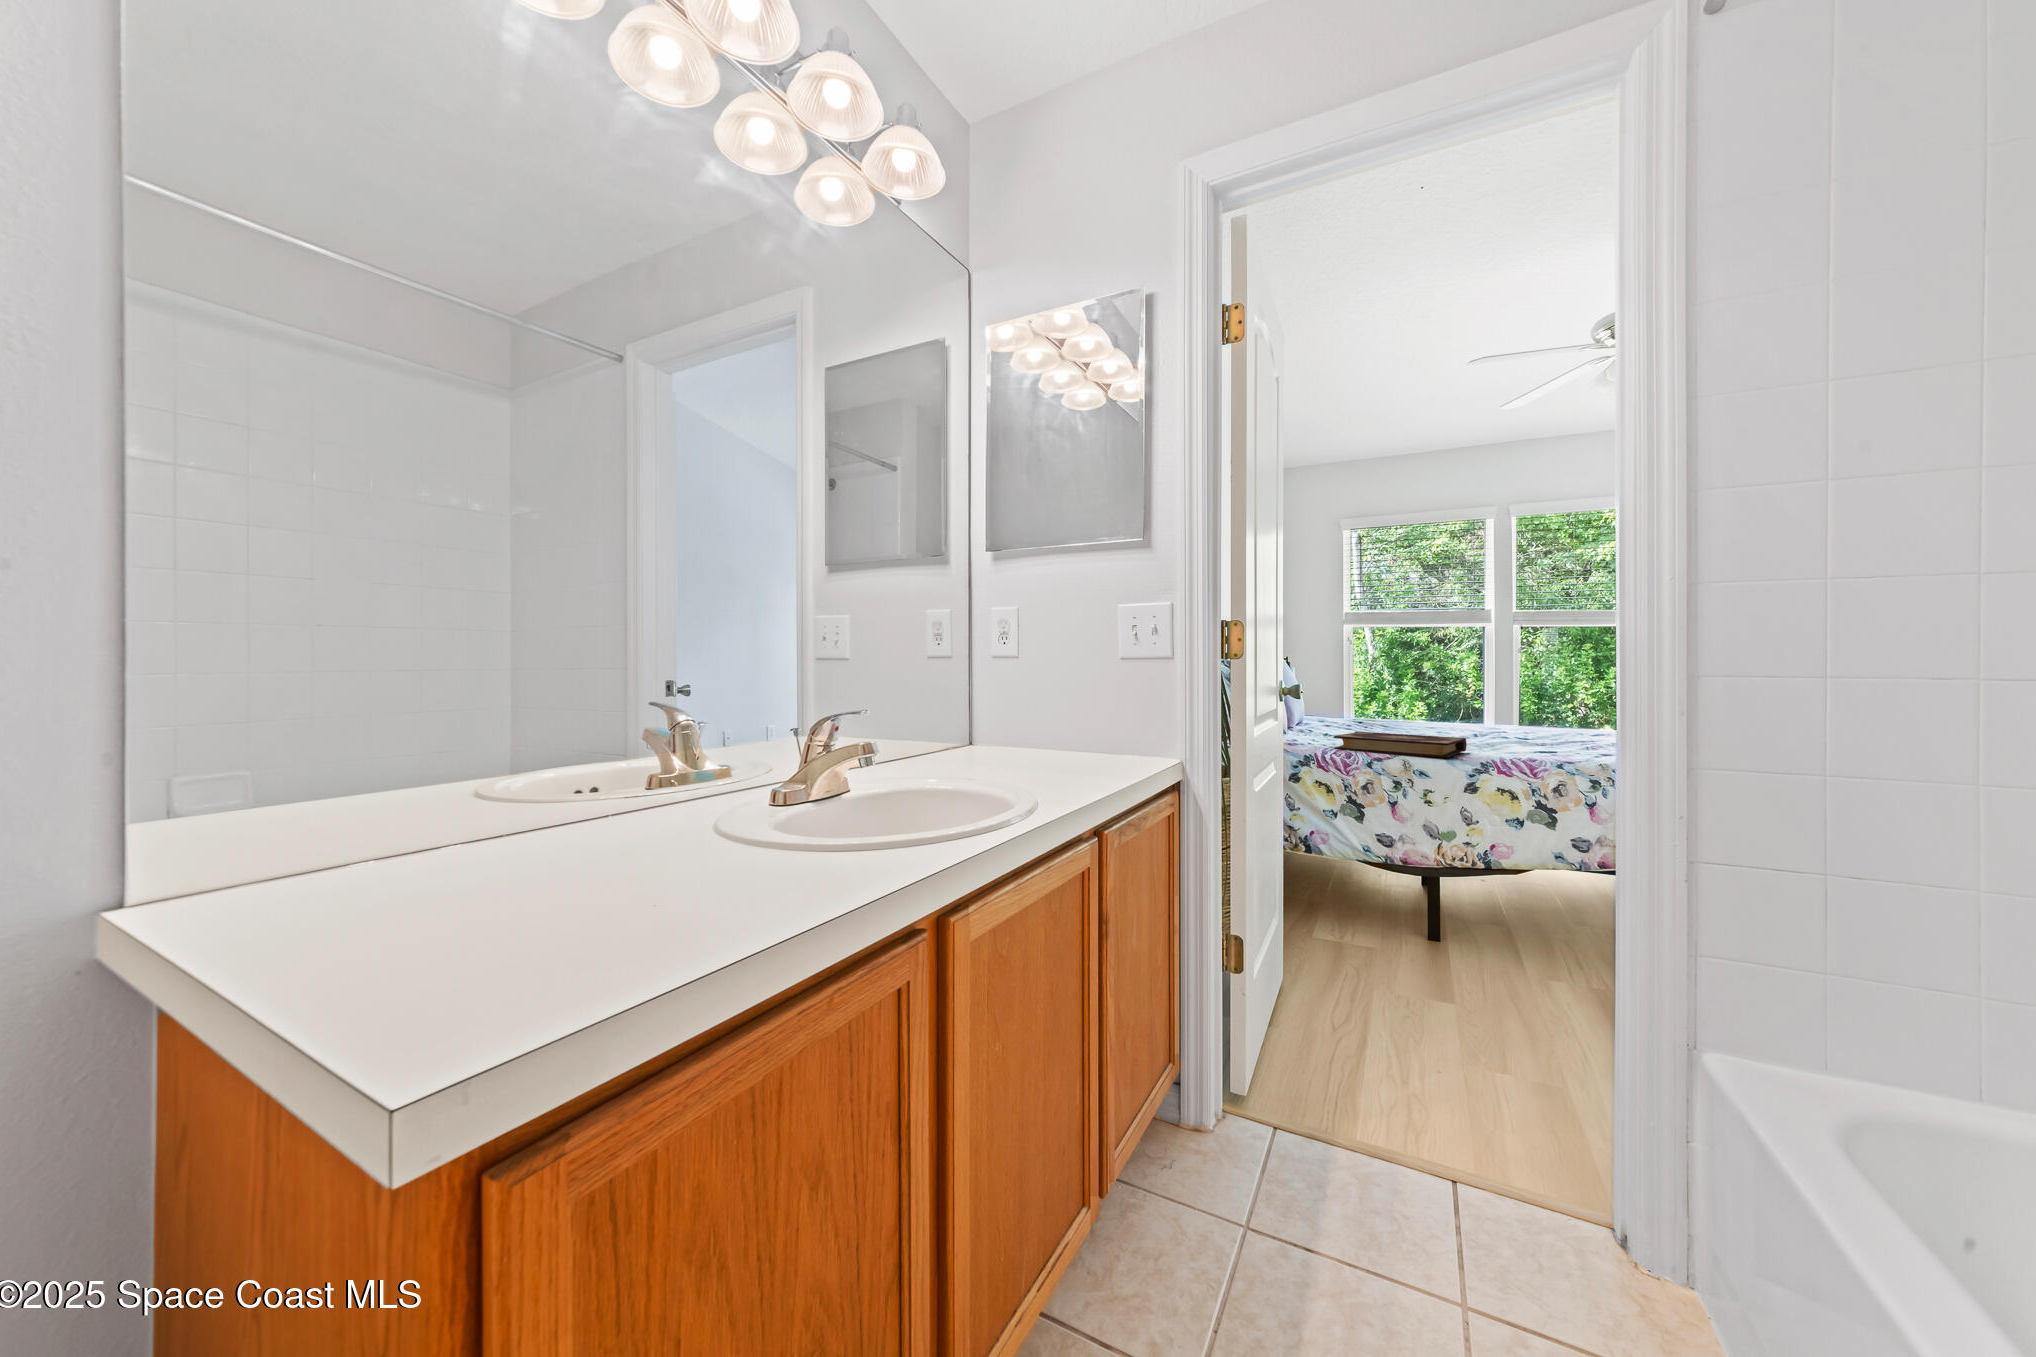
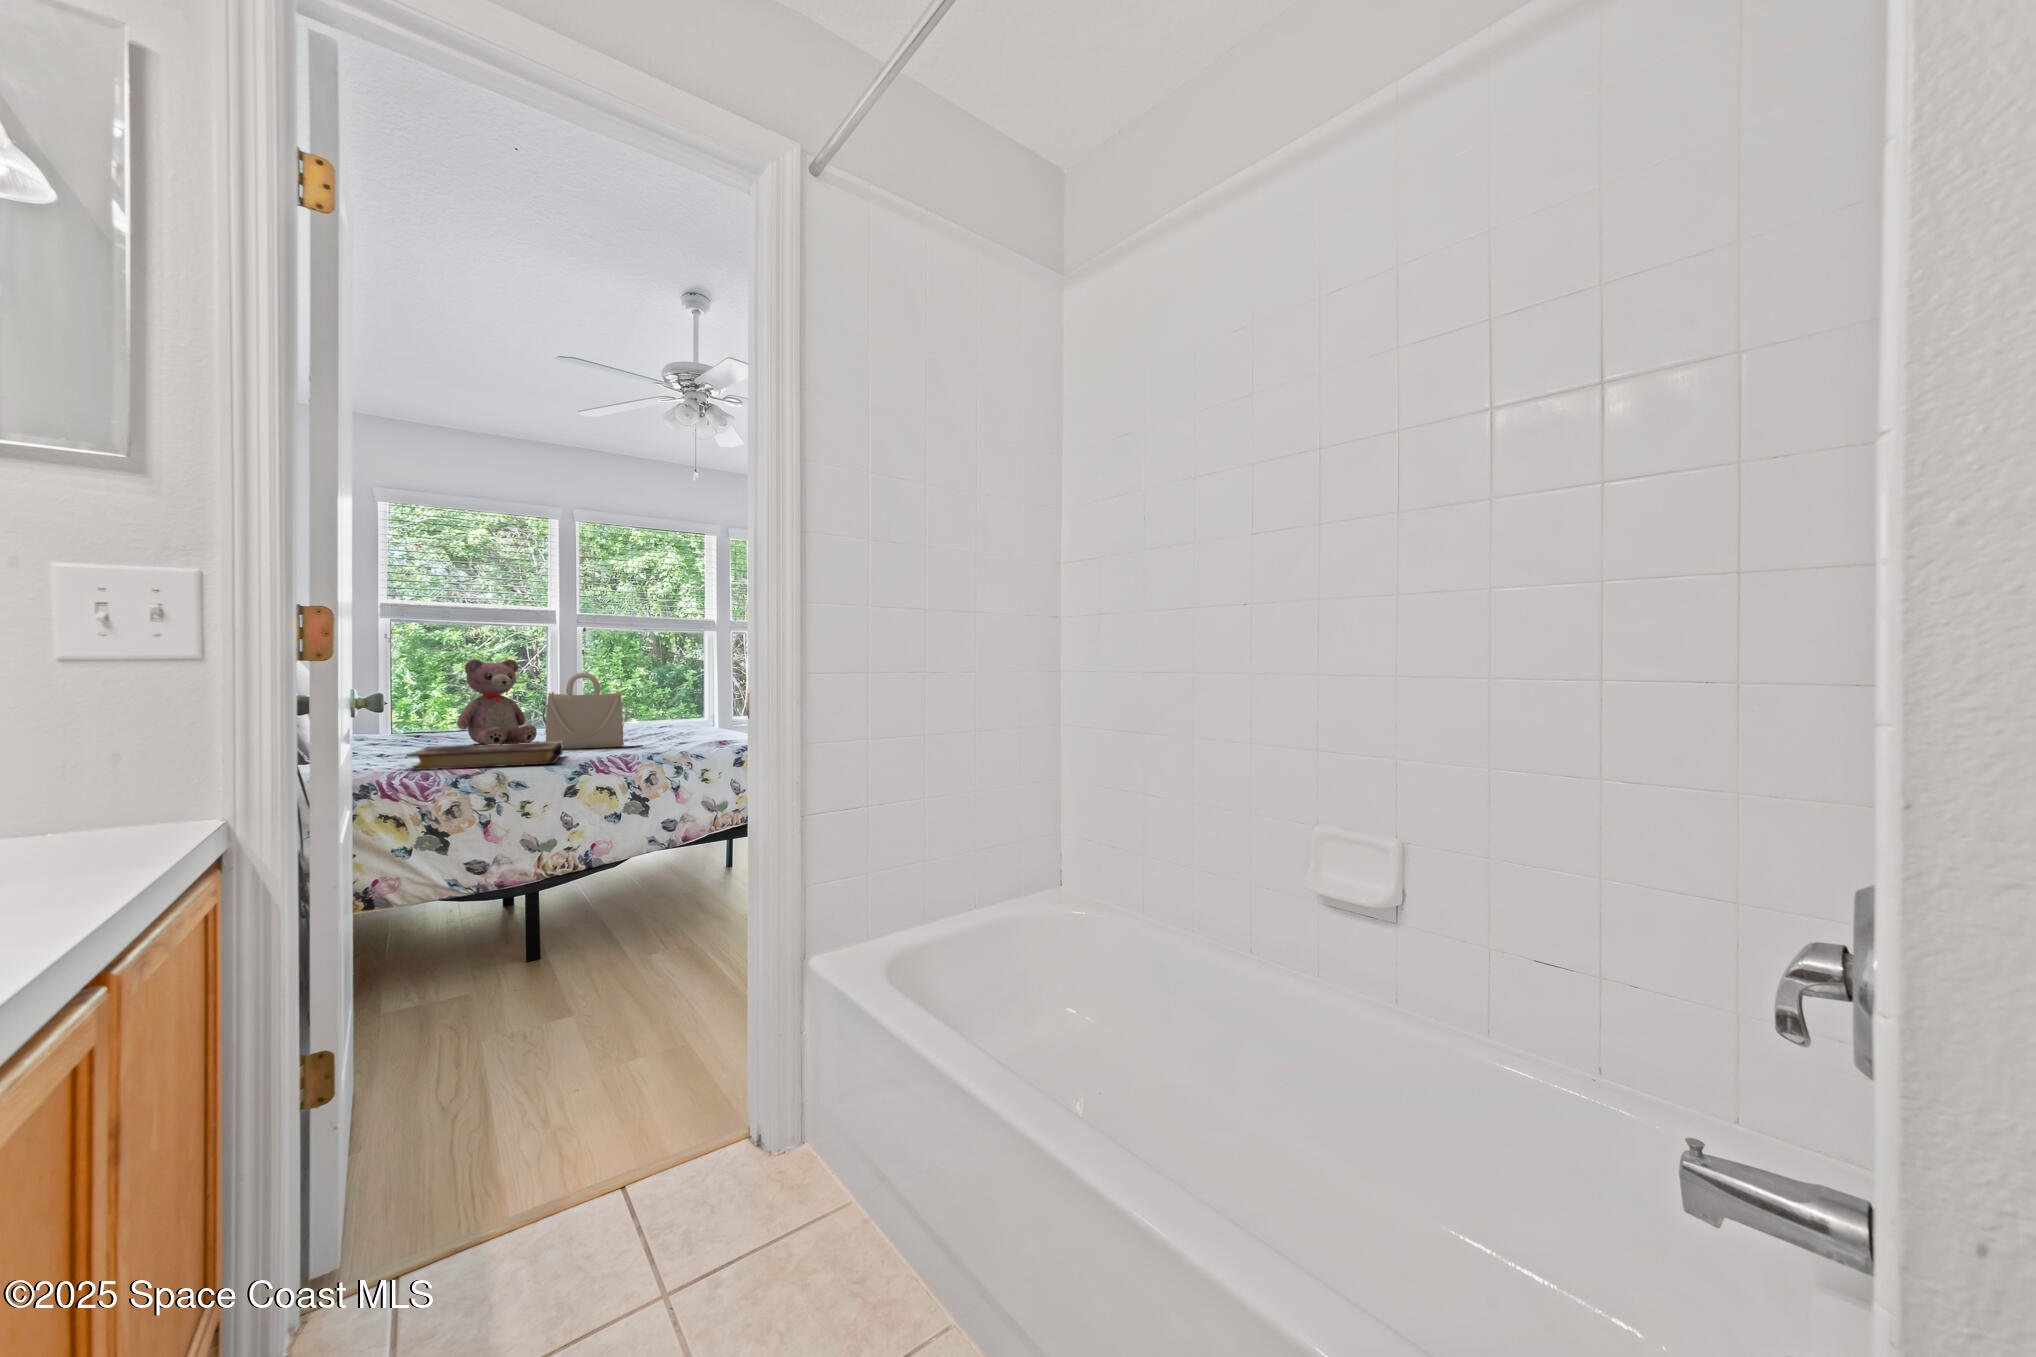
teddy bear: none [1394,658,1460,738] -> present [457,659,537,744]
handbag: none [1458,671,1547,750] -> present [542,673,628,749]

